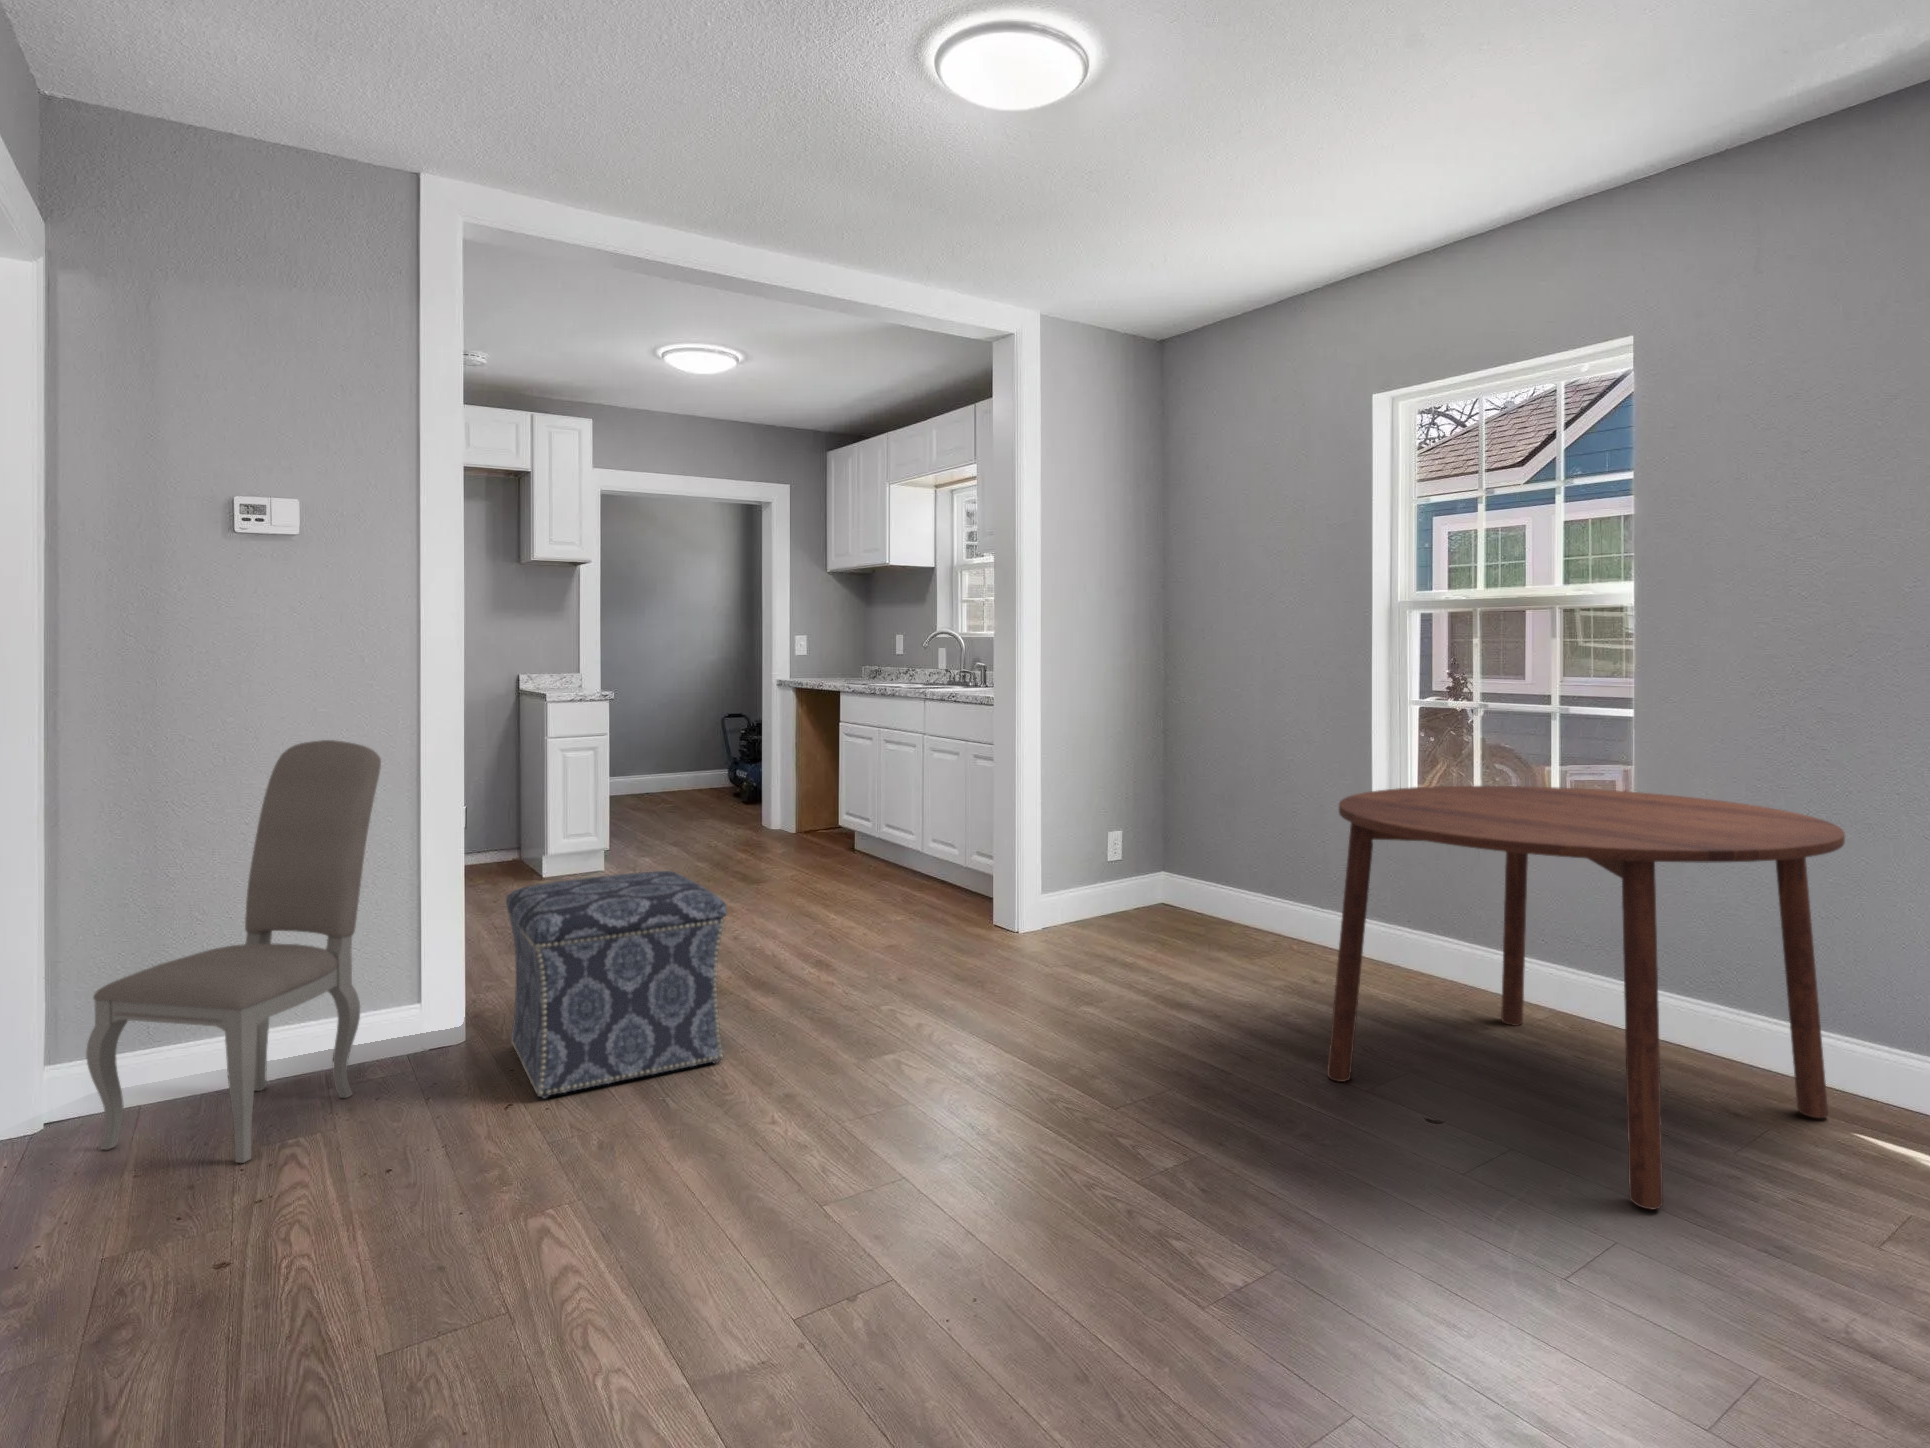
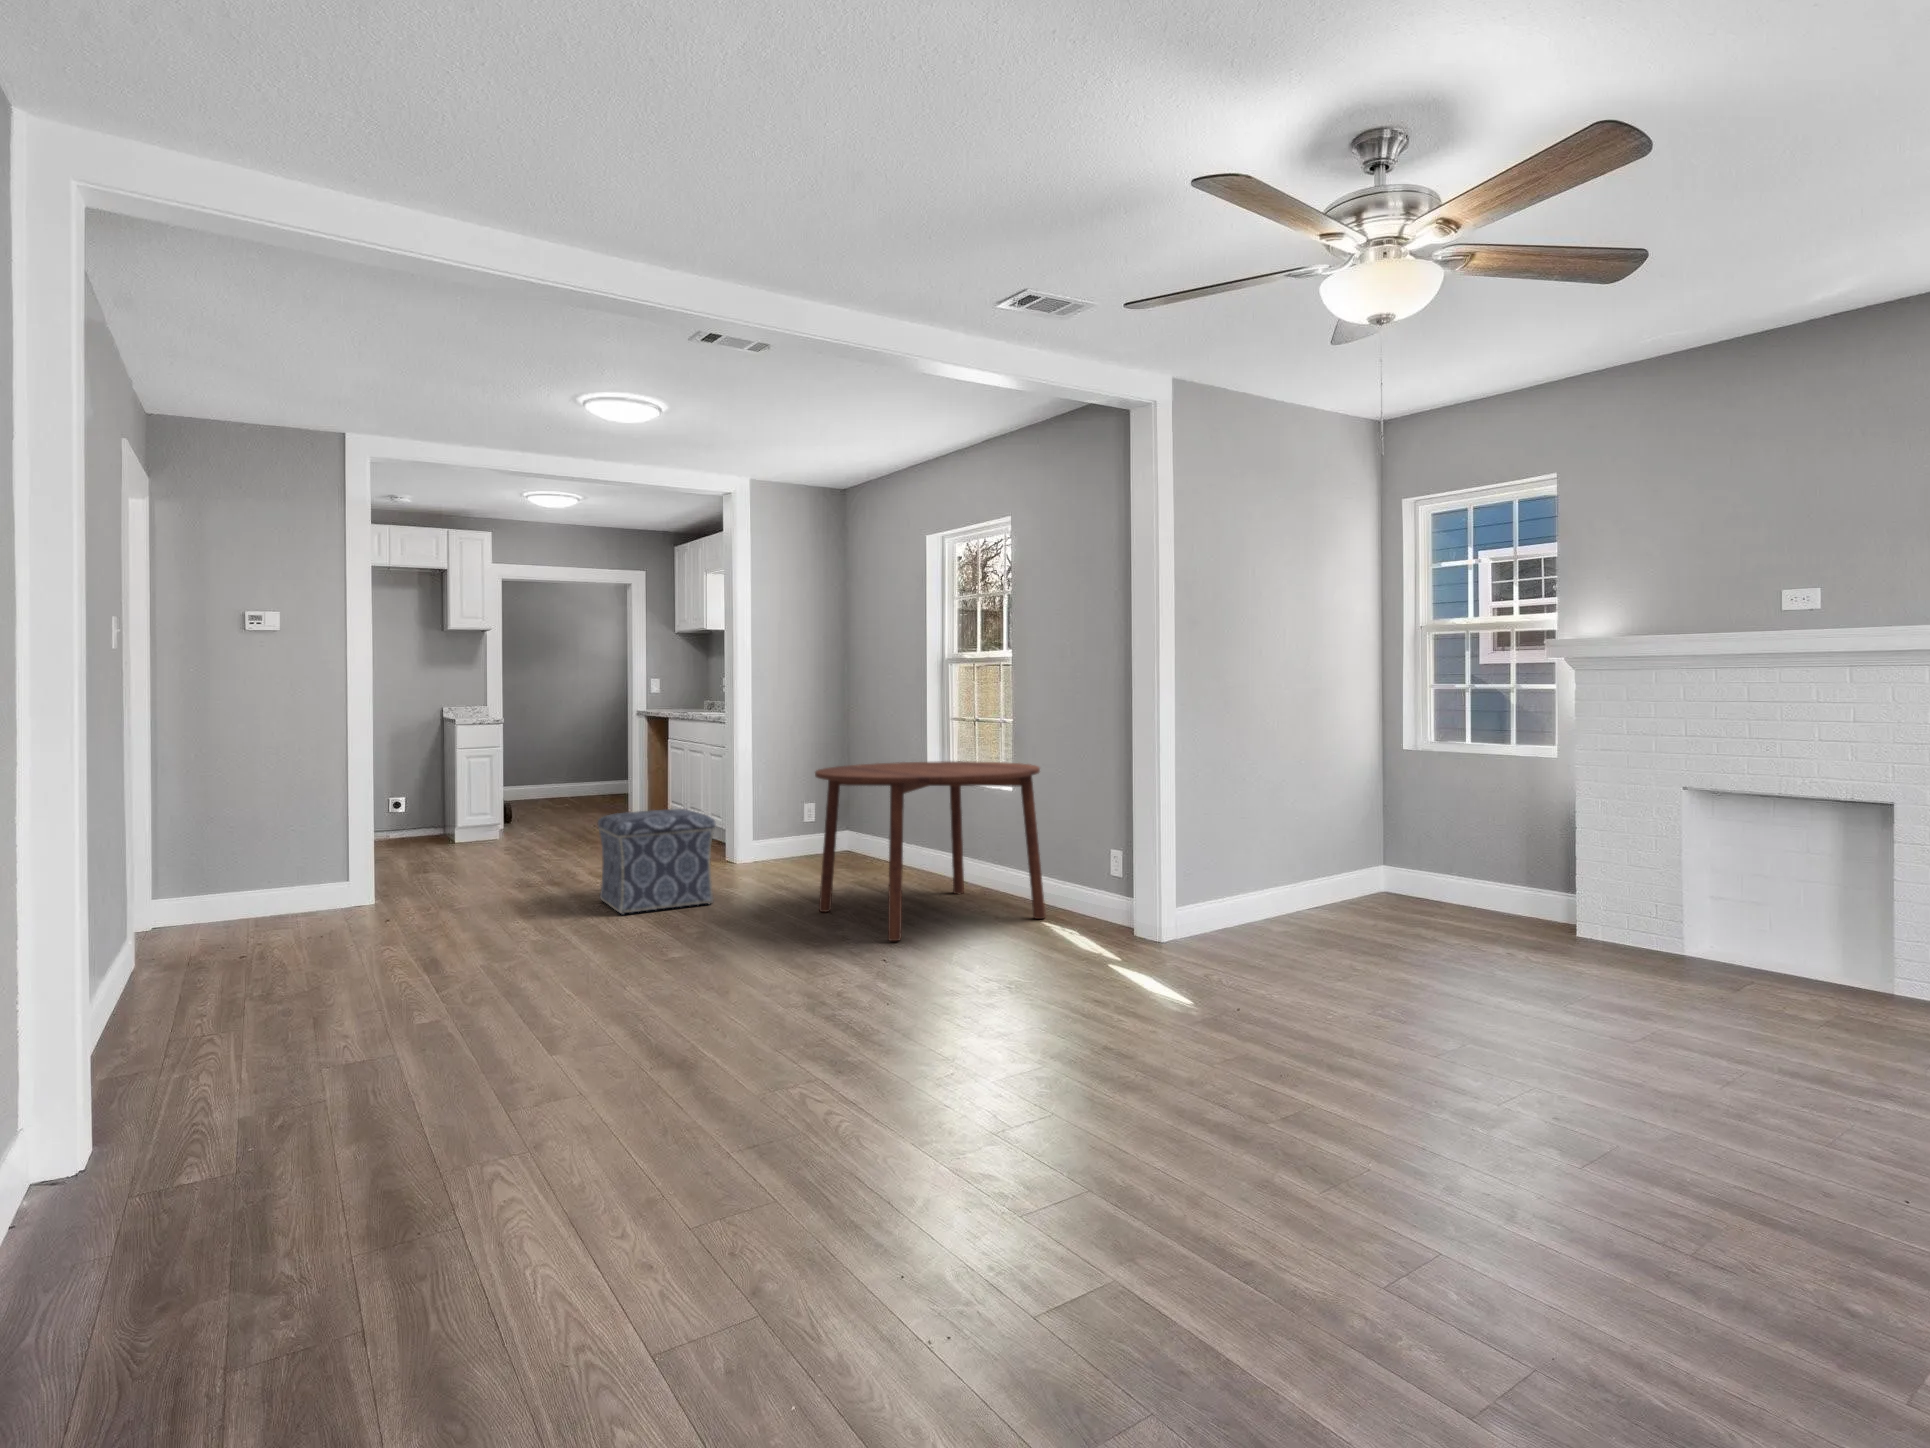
dining chair: present [86,740,381,1163] -> none [171,739,323,940]
ottoman: present [506,871,727,1098] -> present [598,809,716,914]

